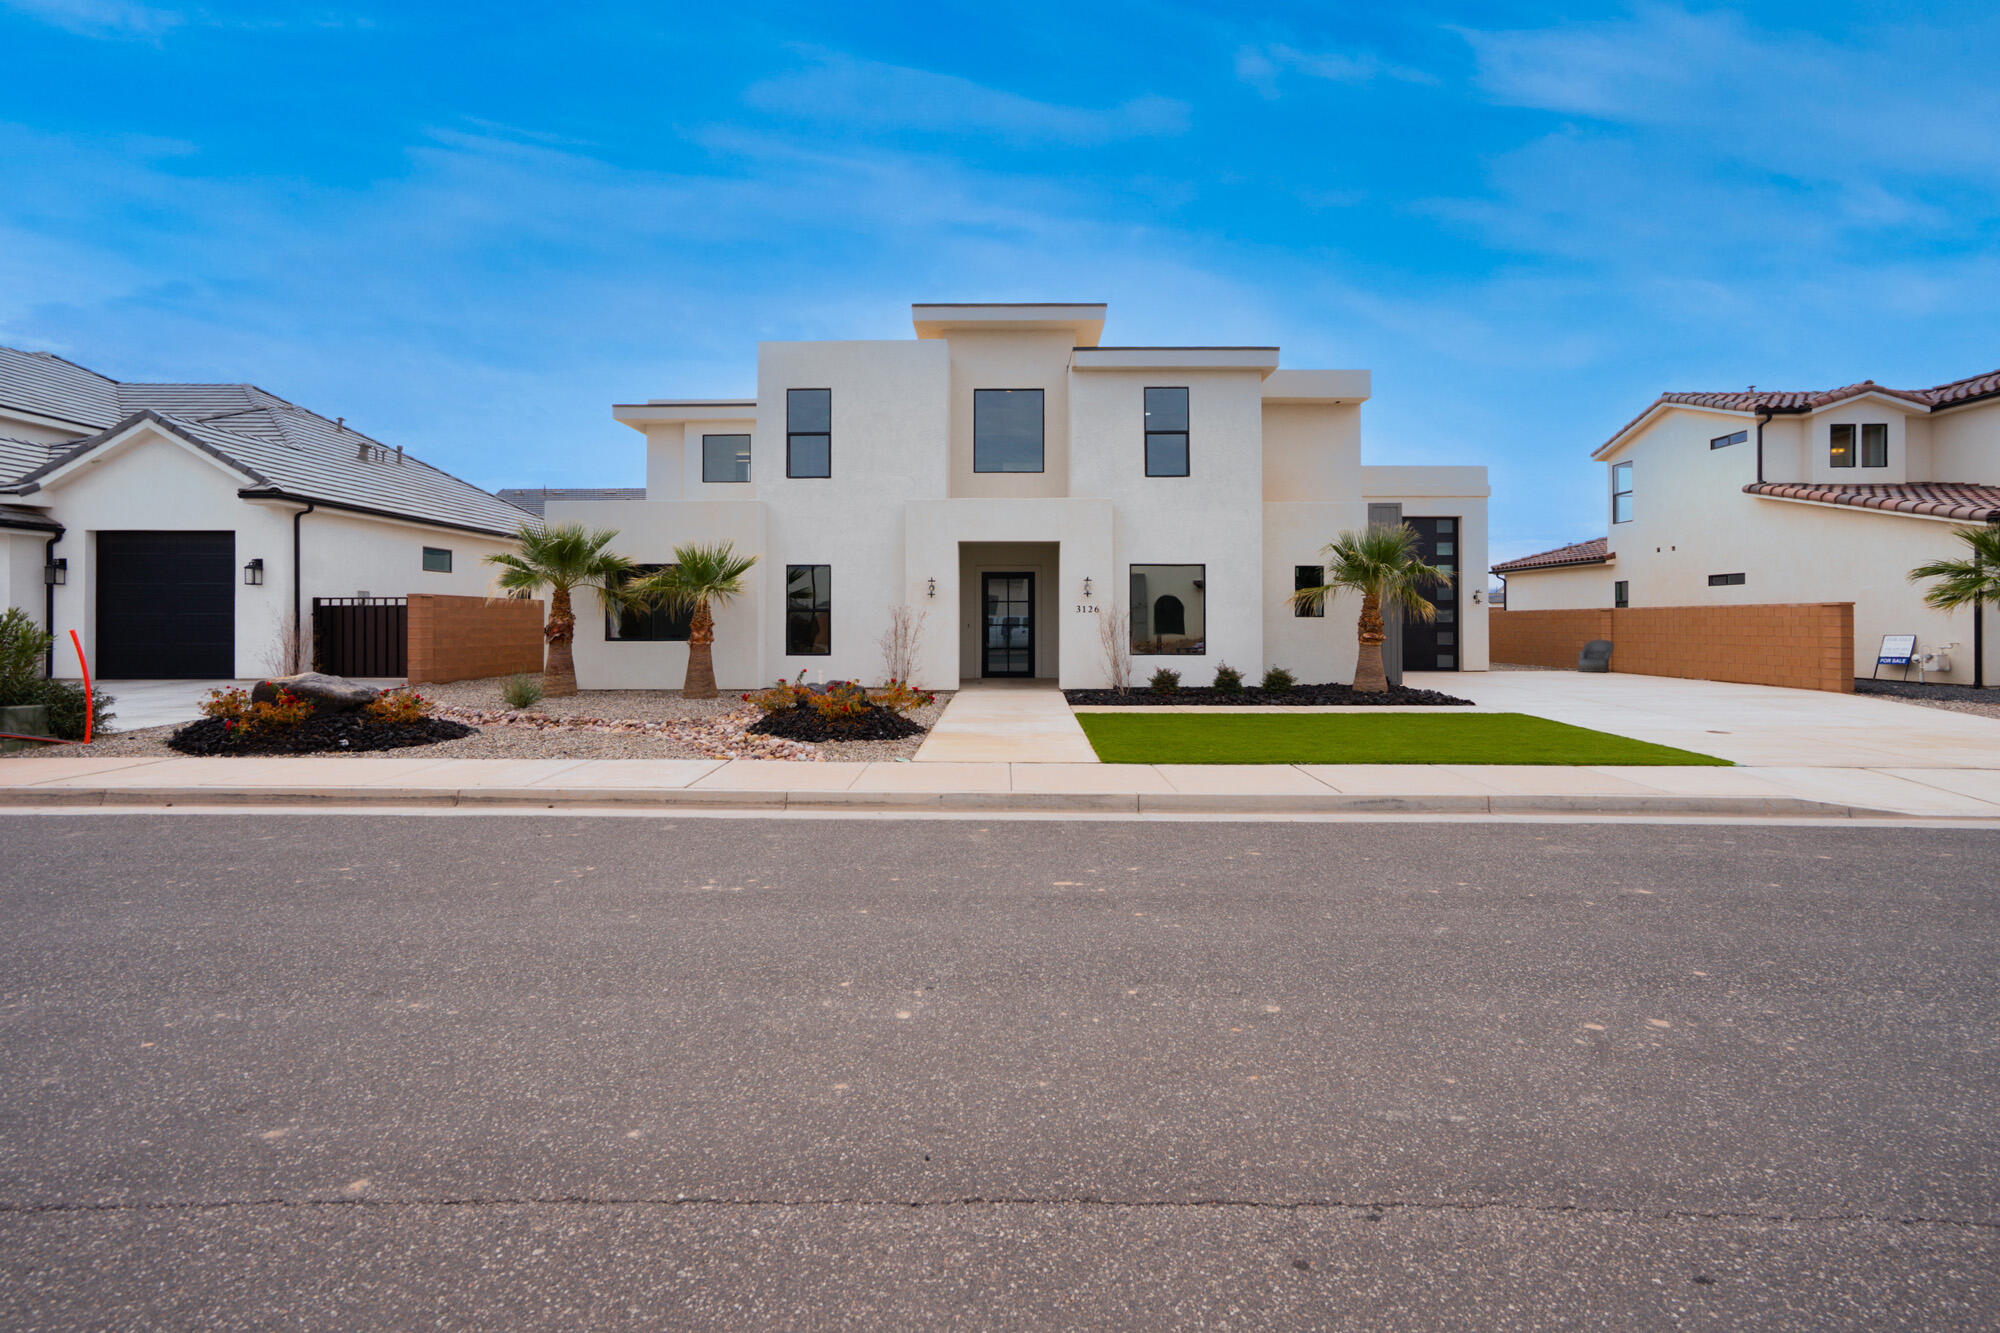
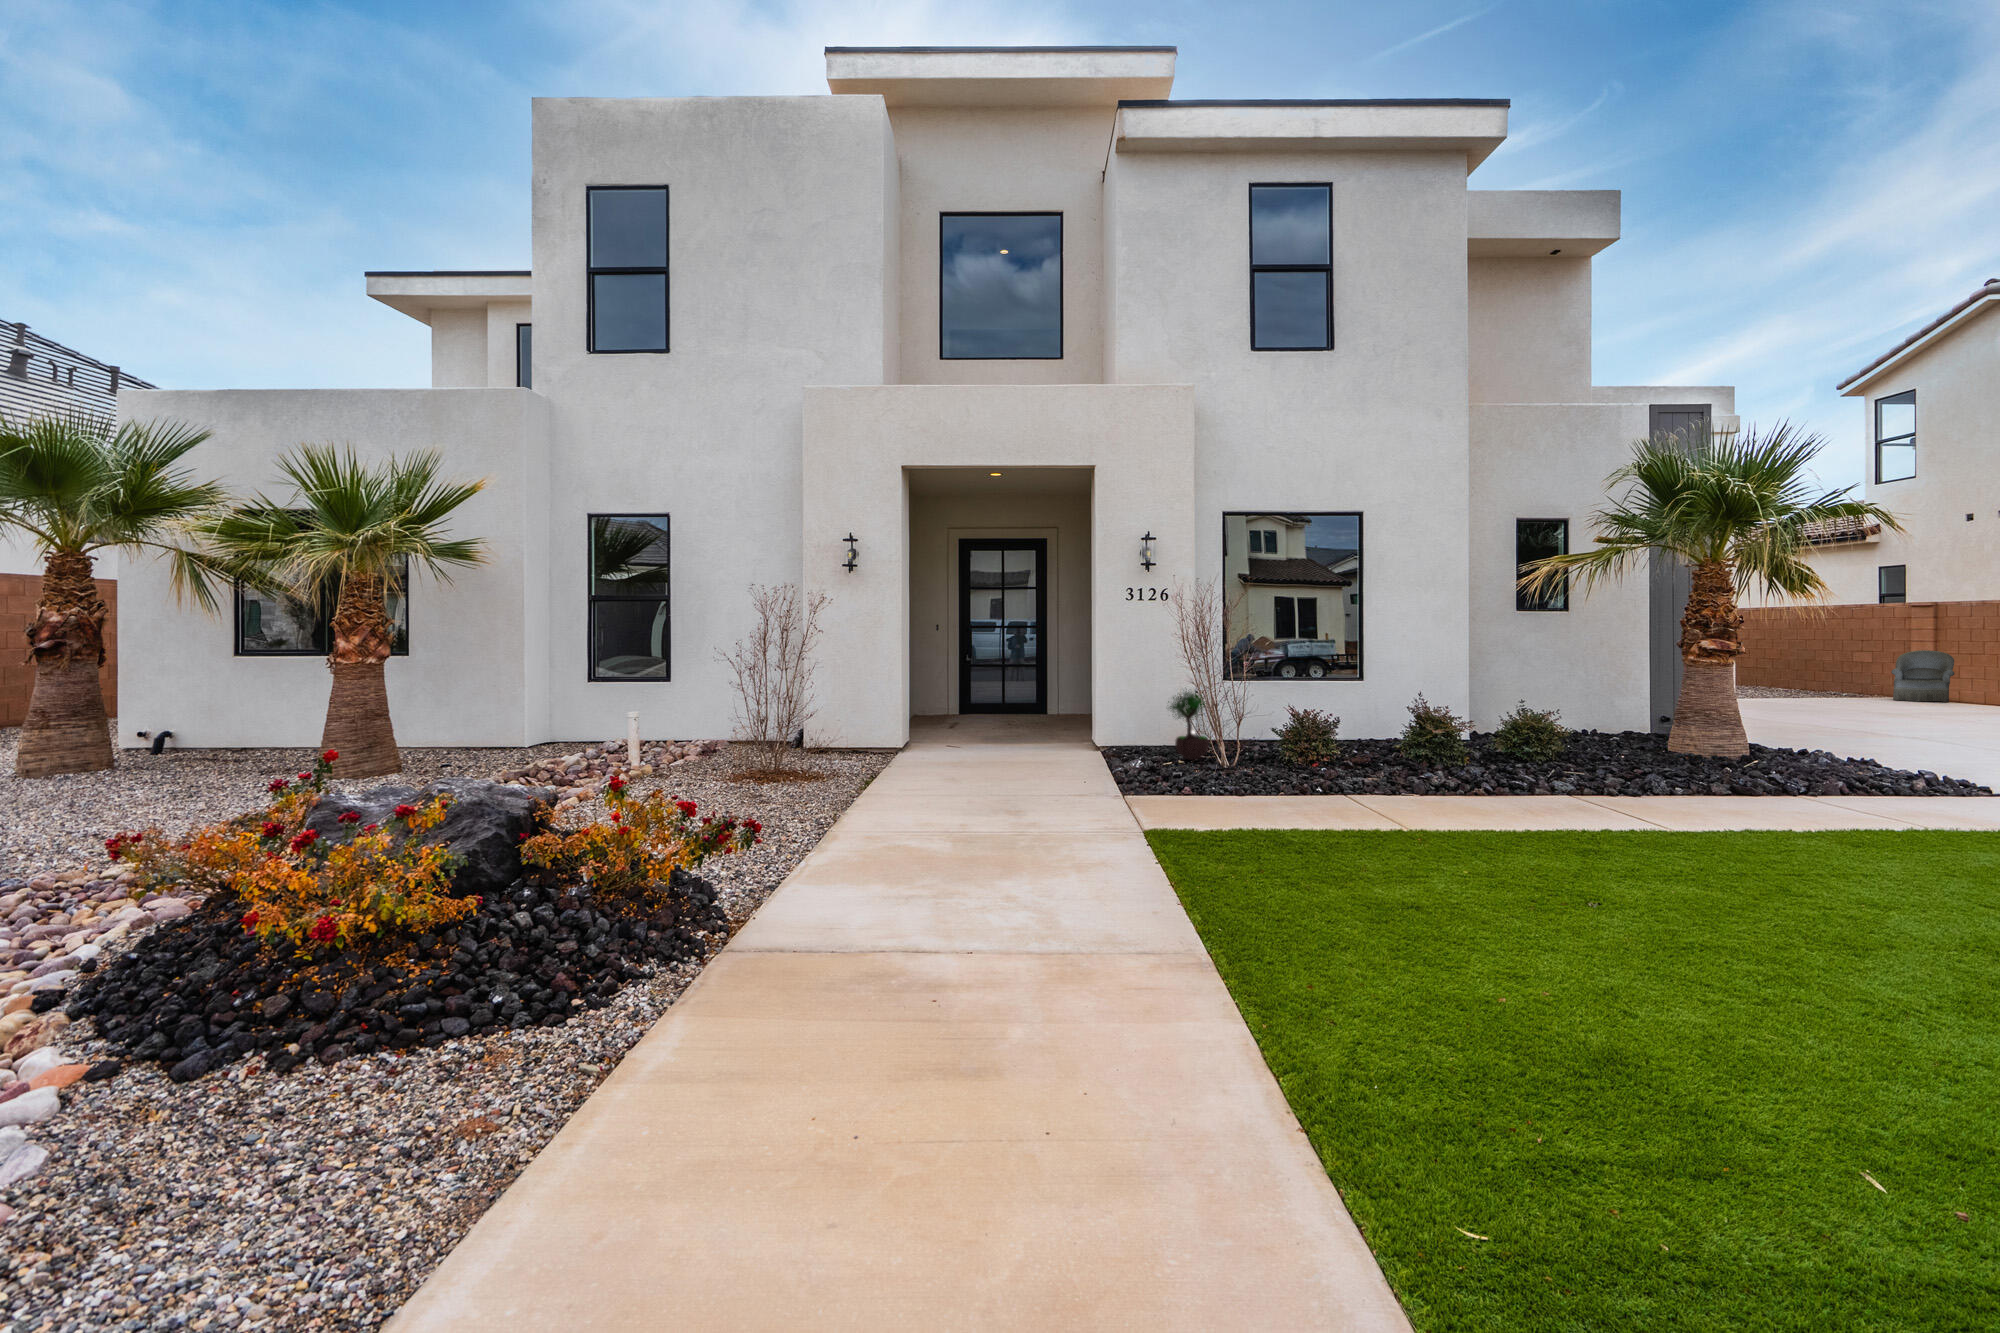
potted tree: none [1096,656,1118,695] -> present [1168,691,1209,760]

